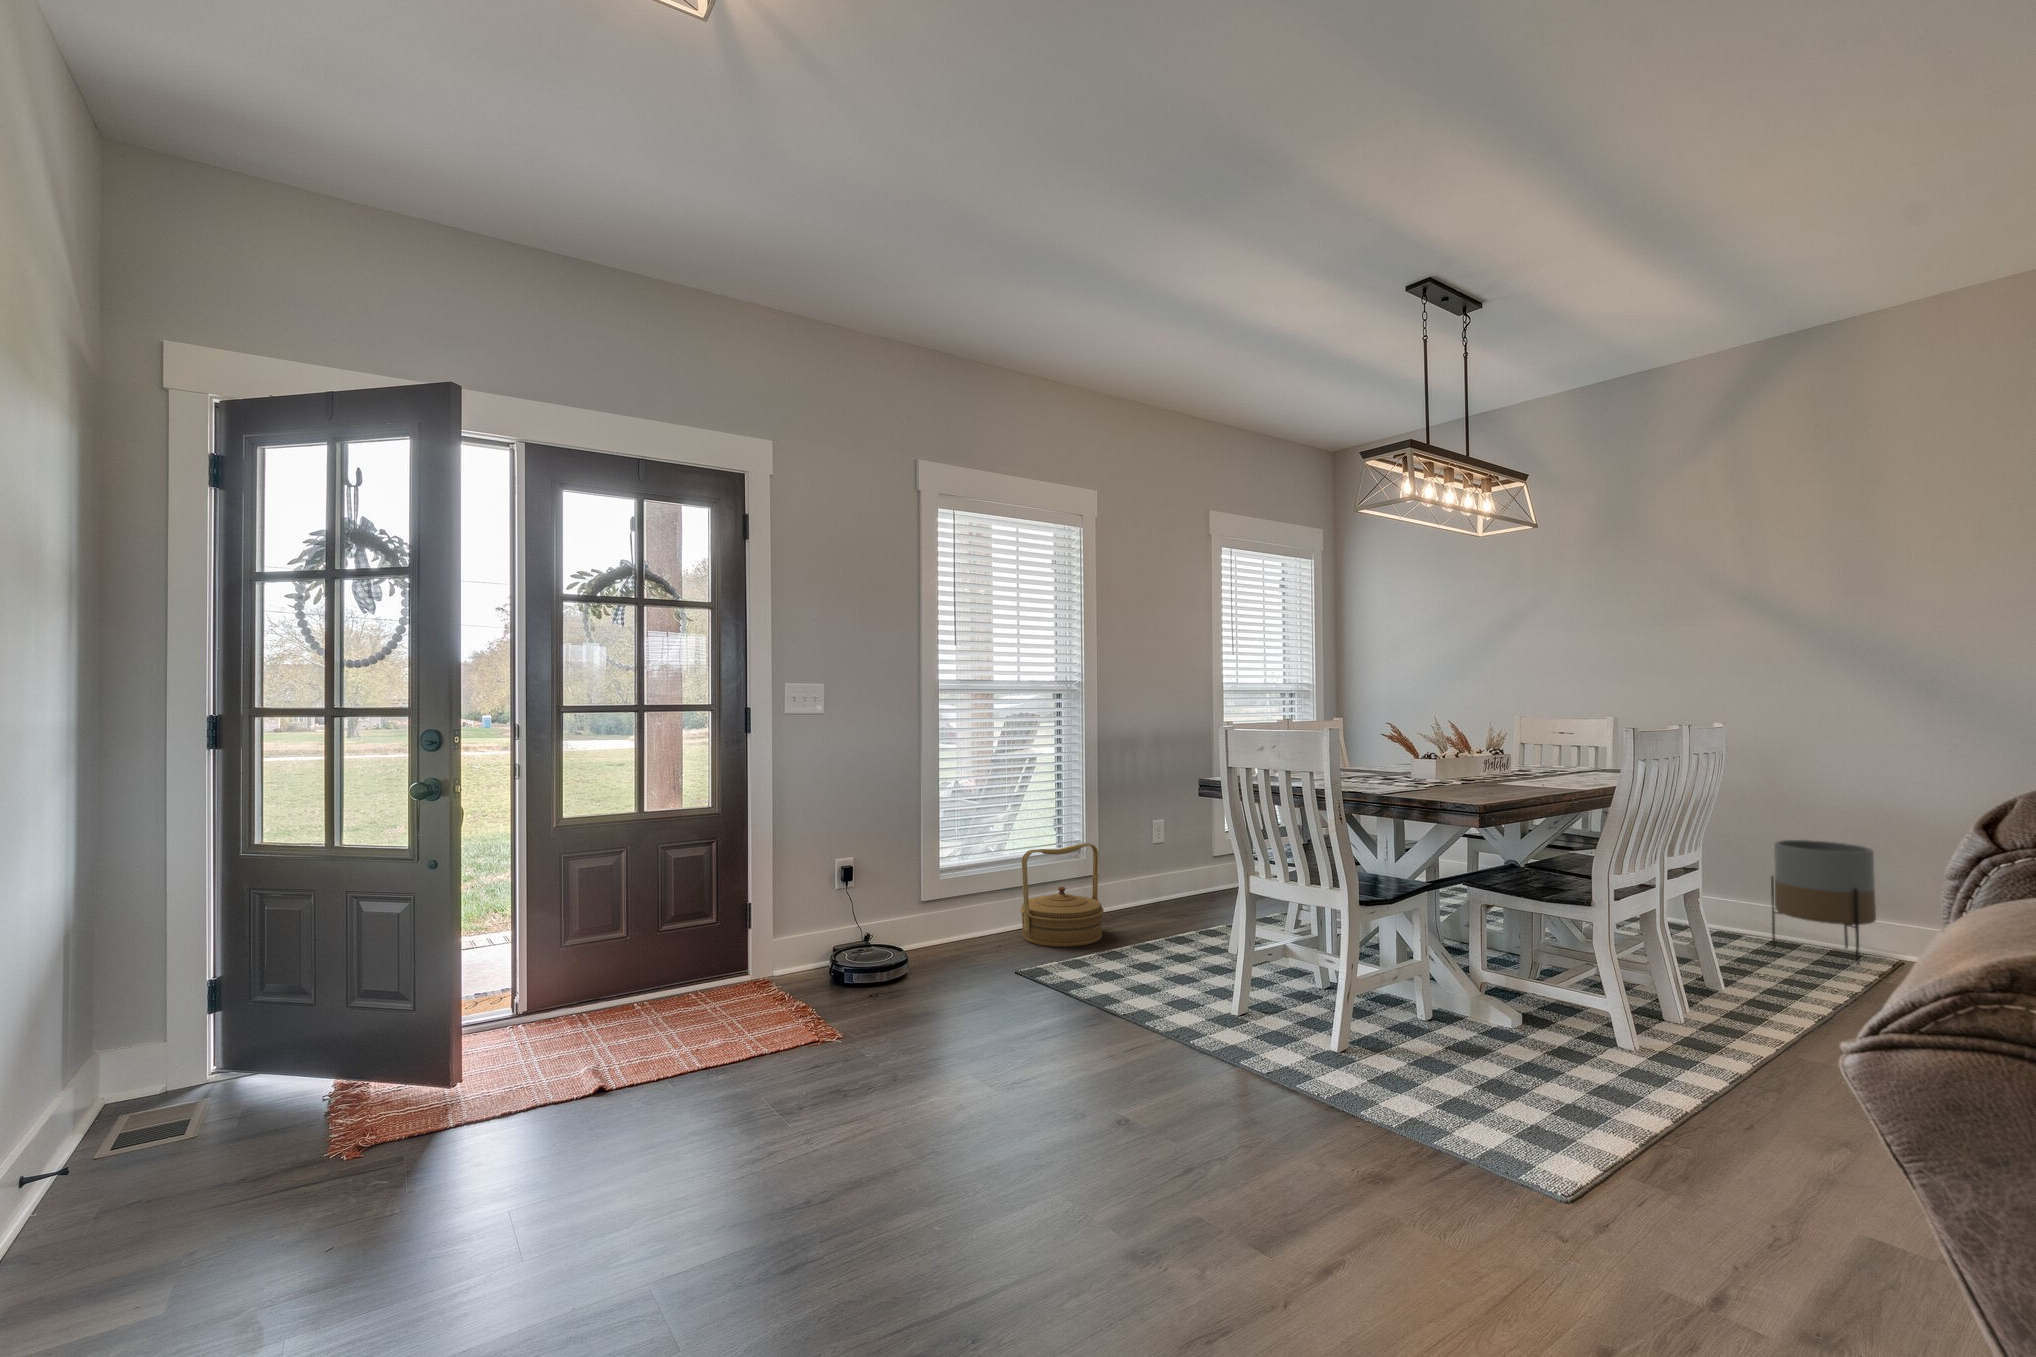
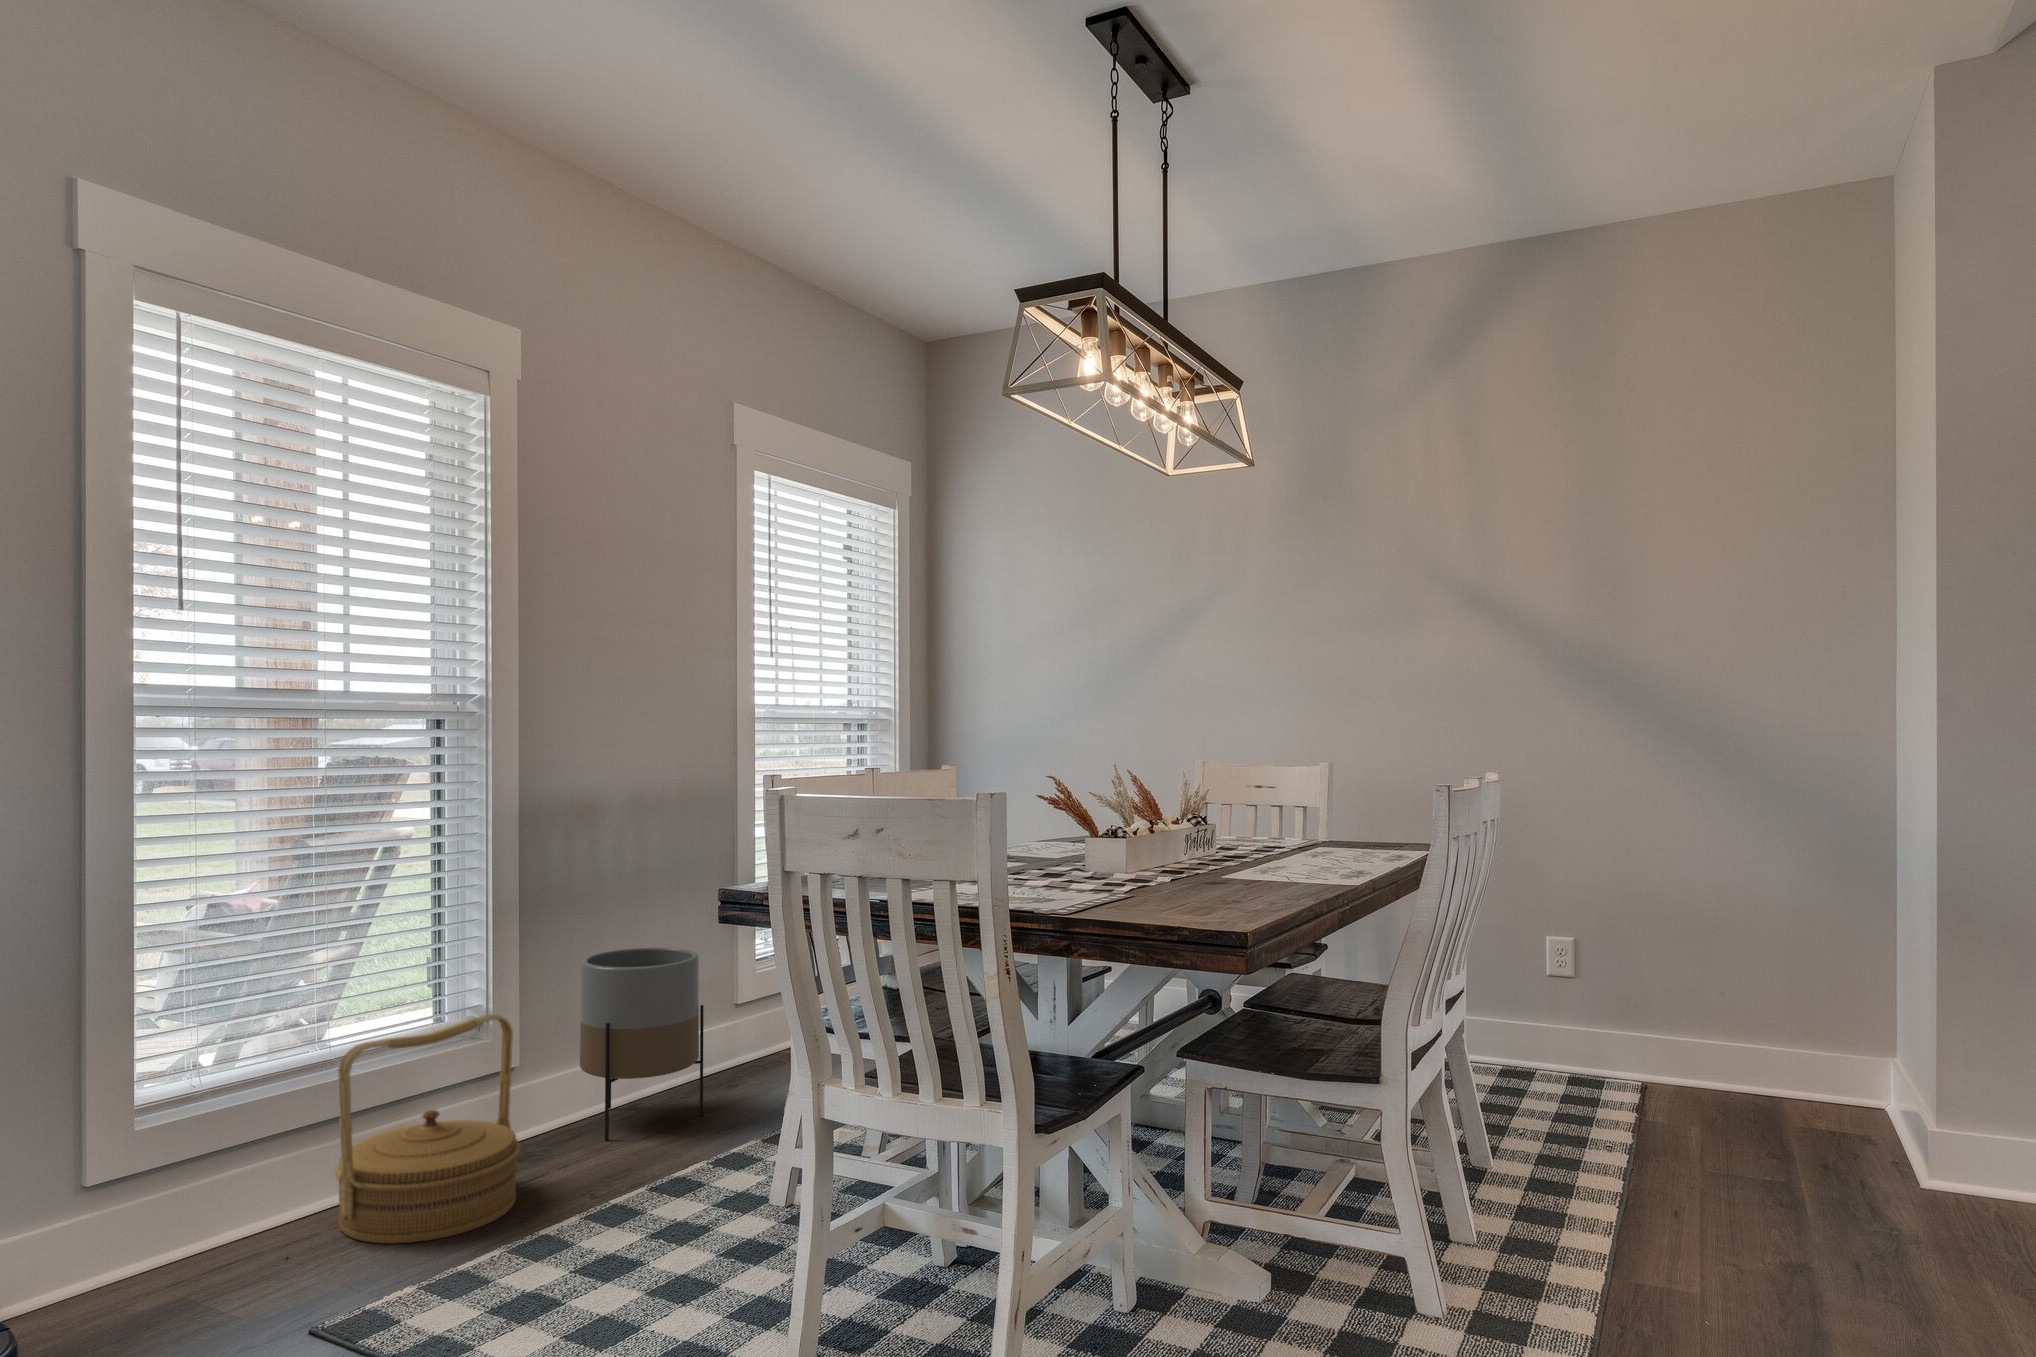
planter: present [1771,840,1876,965] -> present [580,948,704,1141]

